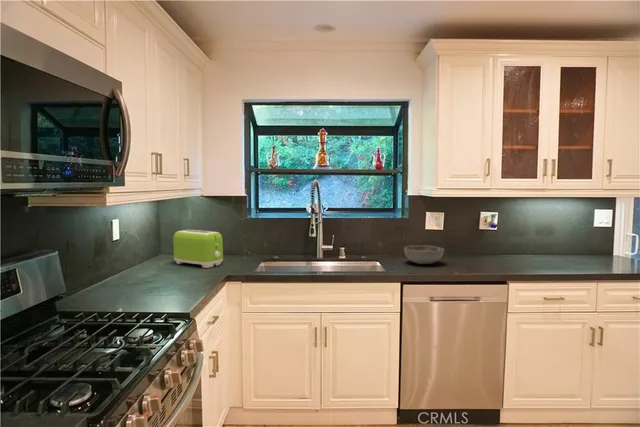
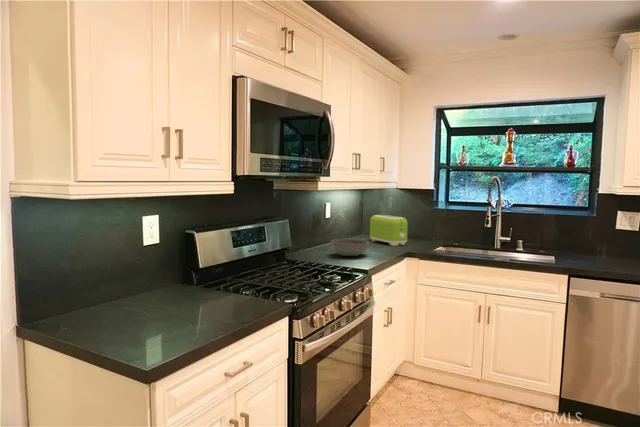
bowl: present [404,245,444,264] -> present [331,239,369,256]

